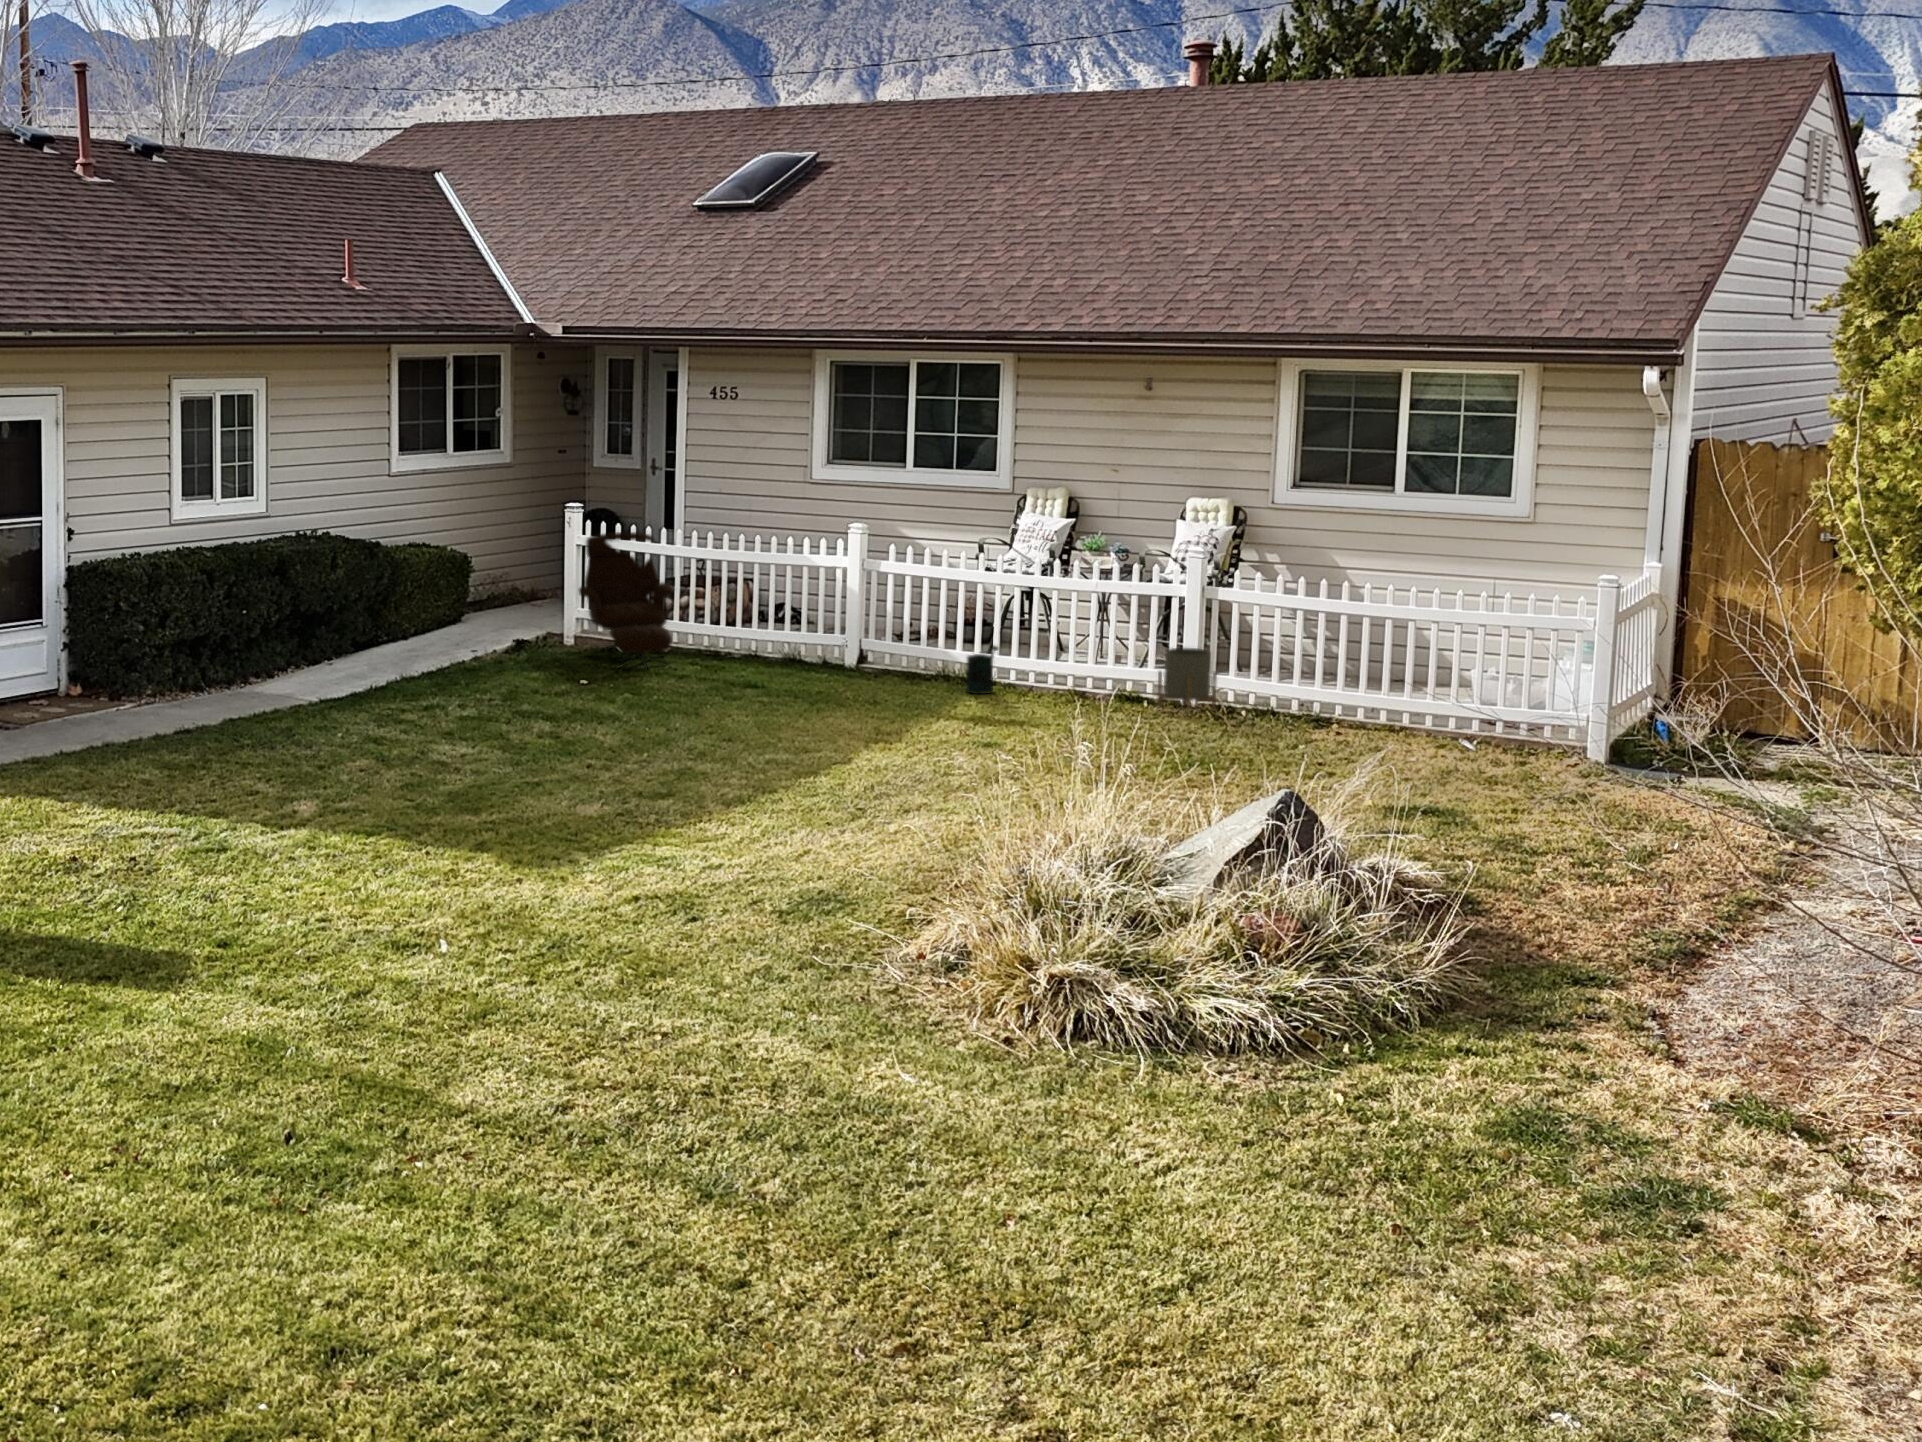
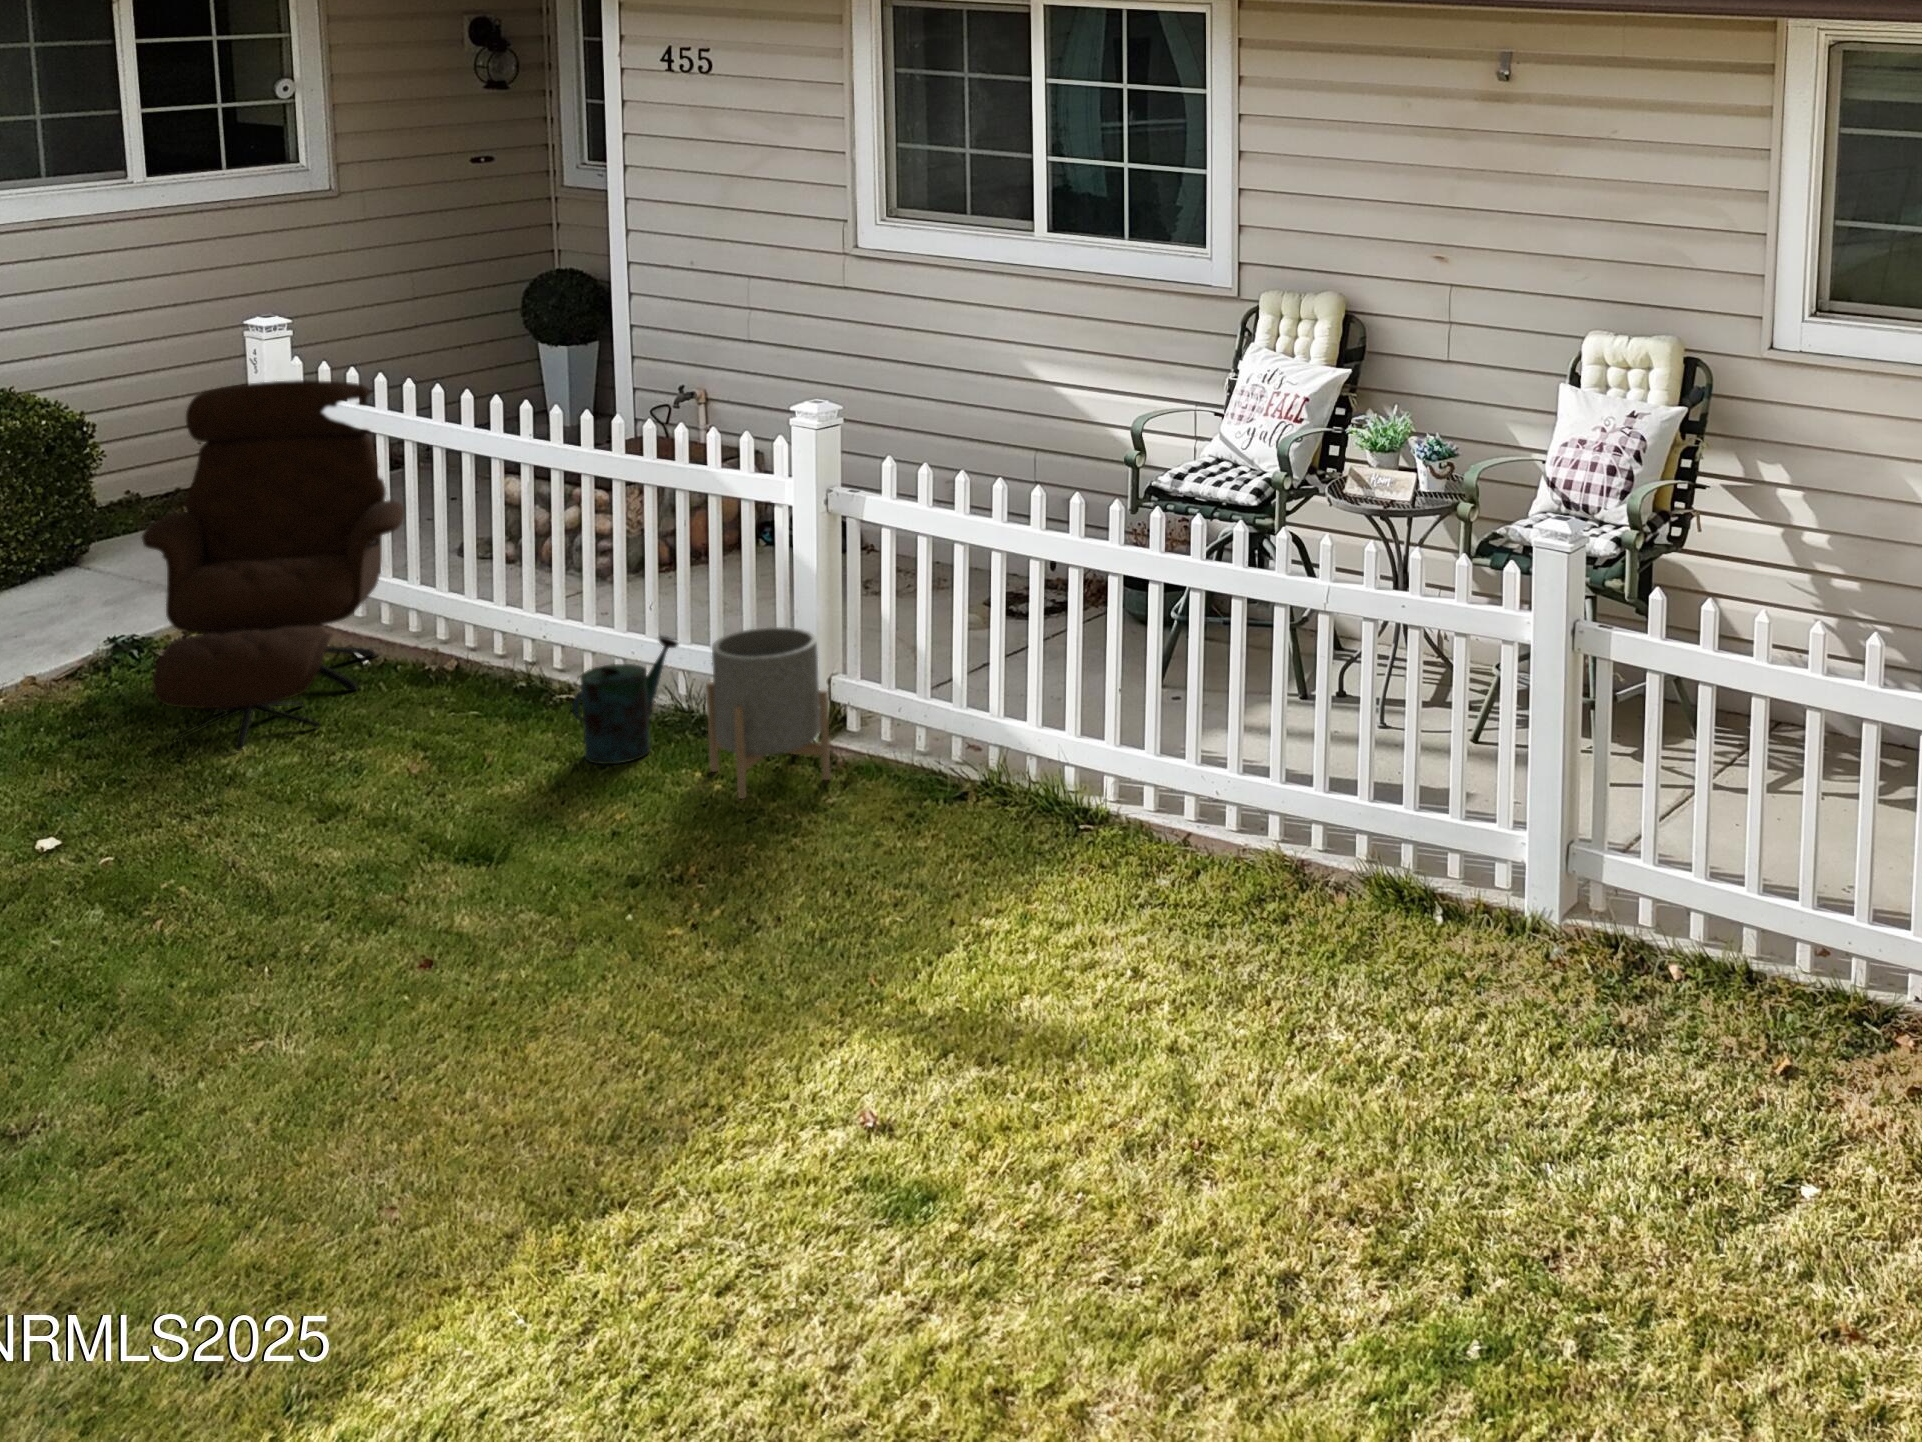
watering can: present [966,646,998,694] -> present [572,637,678,764]
planter: present [1157,648,1217,716] -> present [706,627,831,799]

